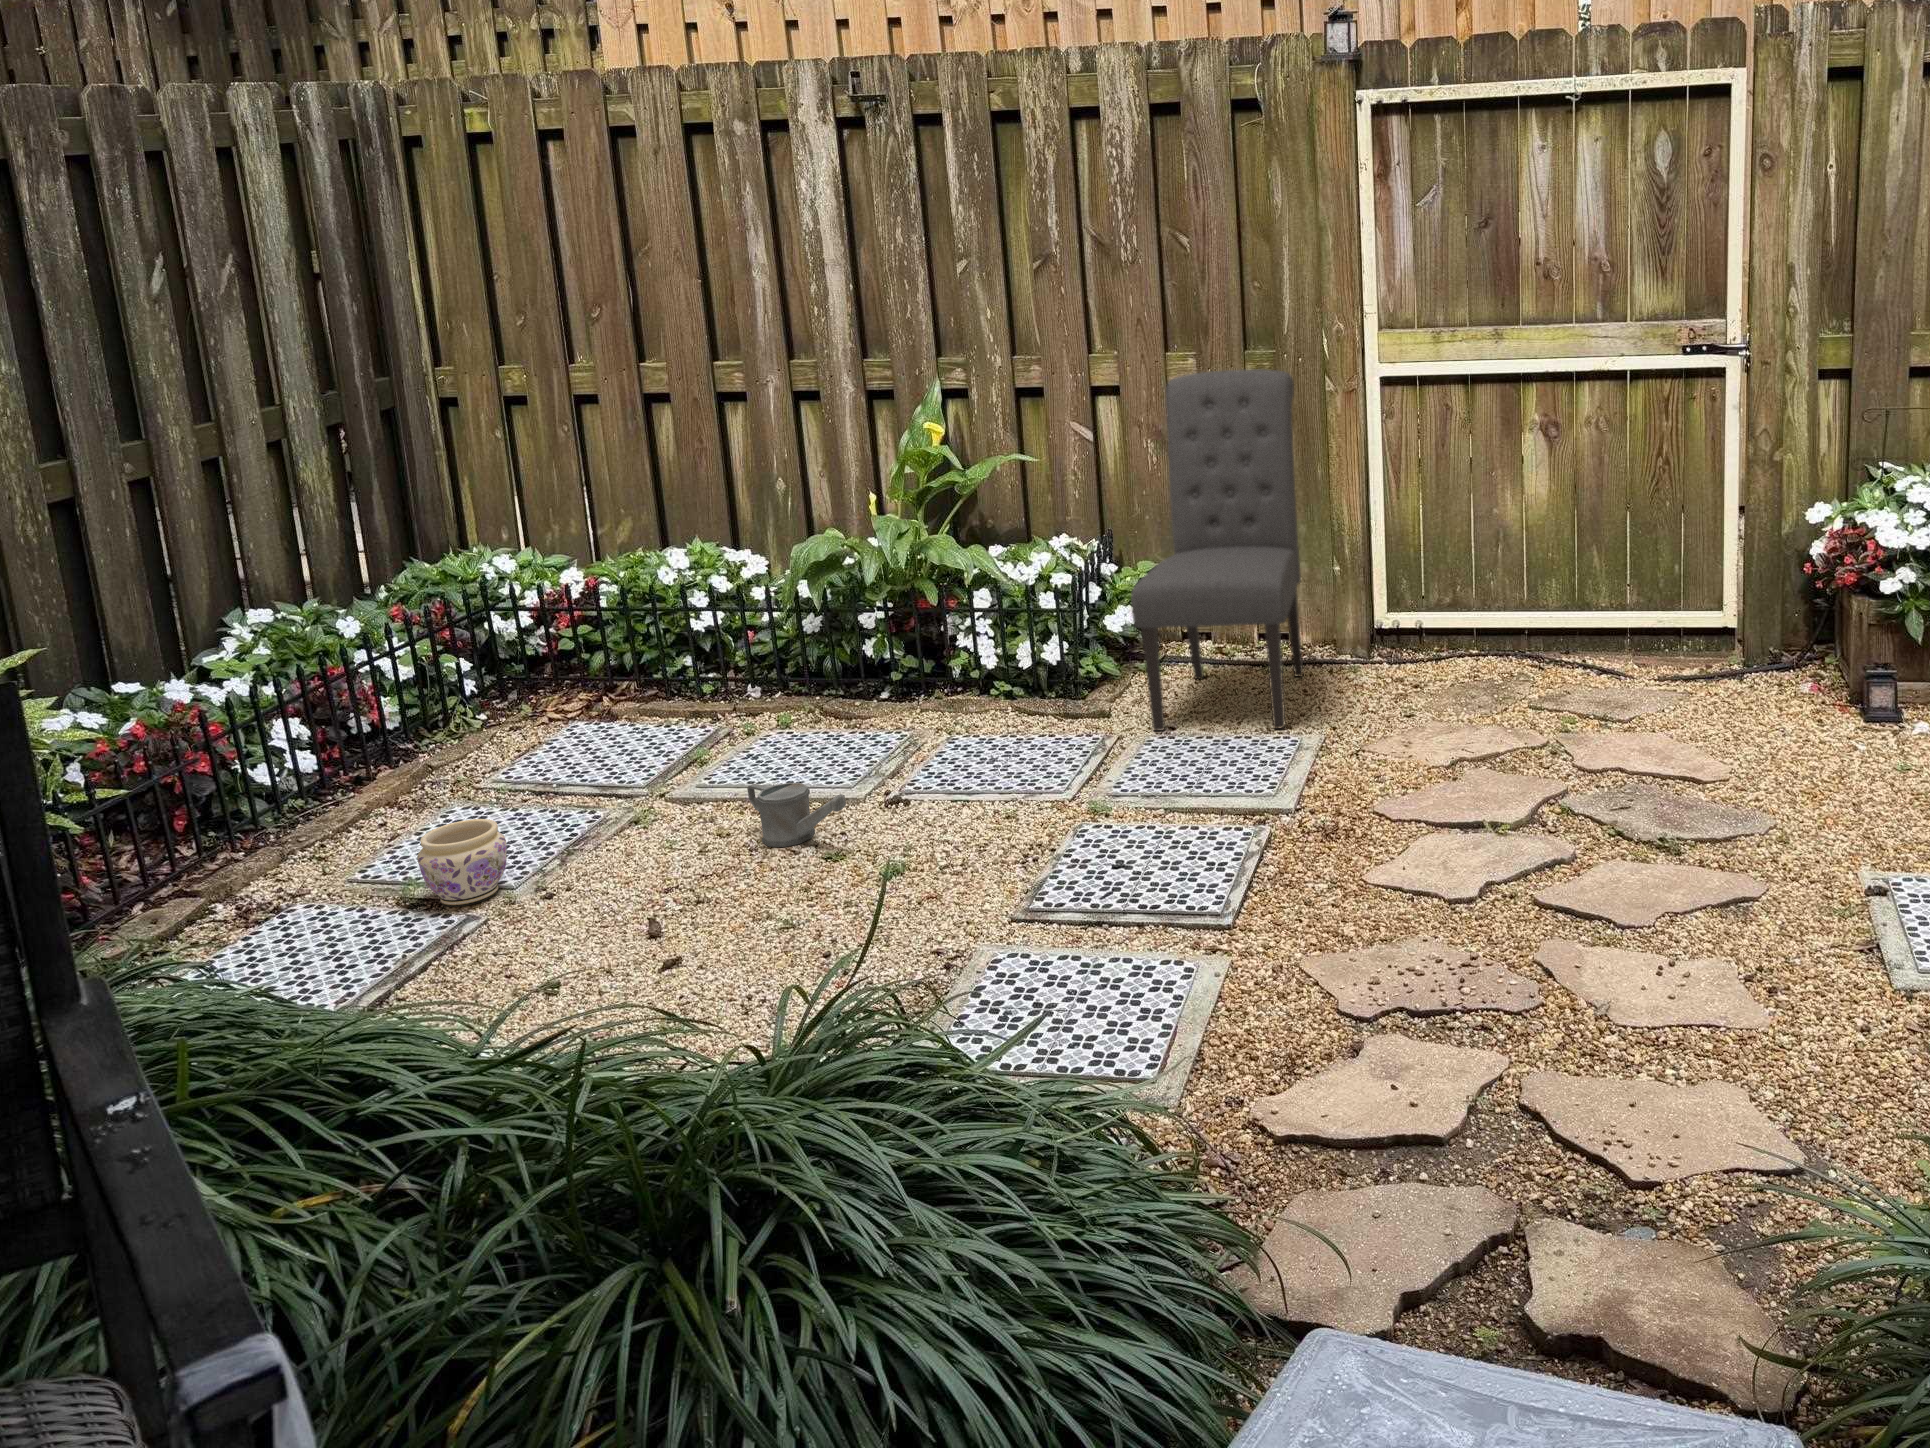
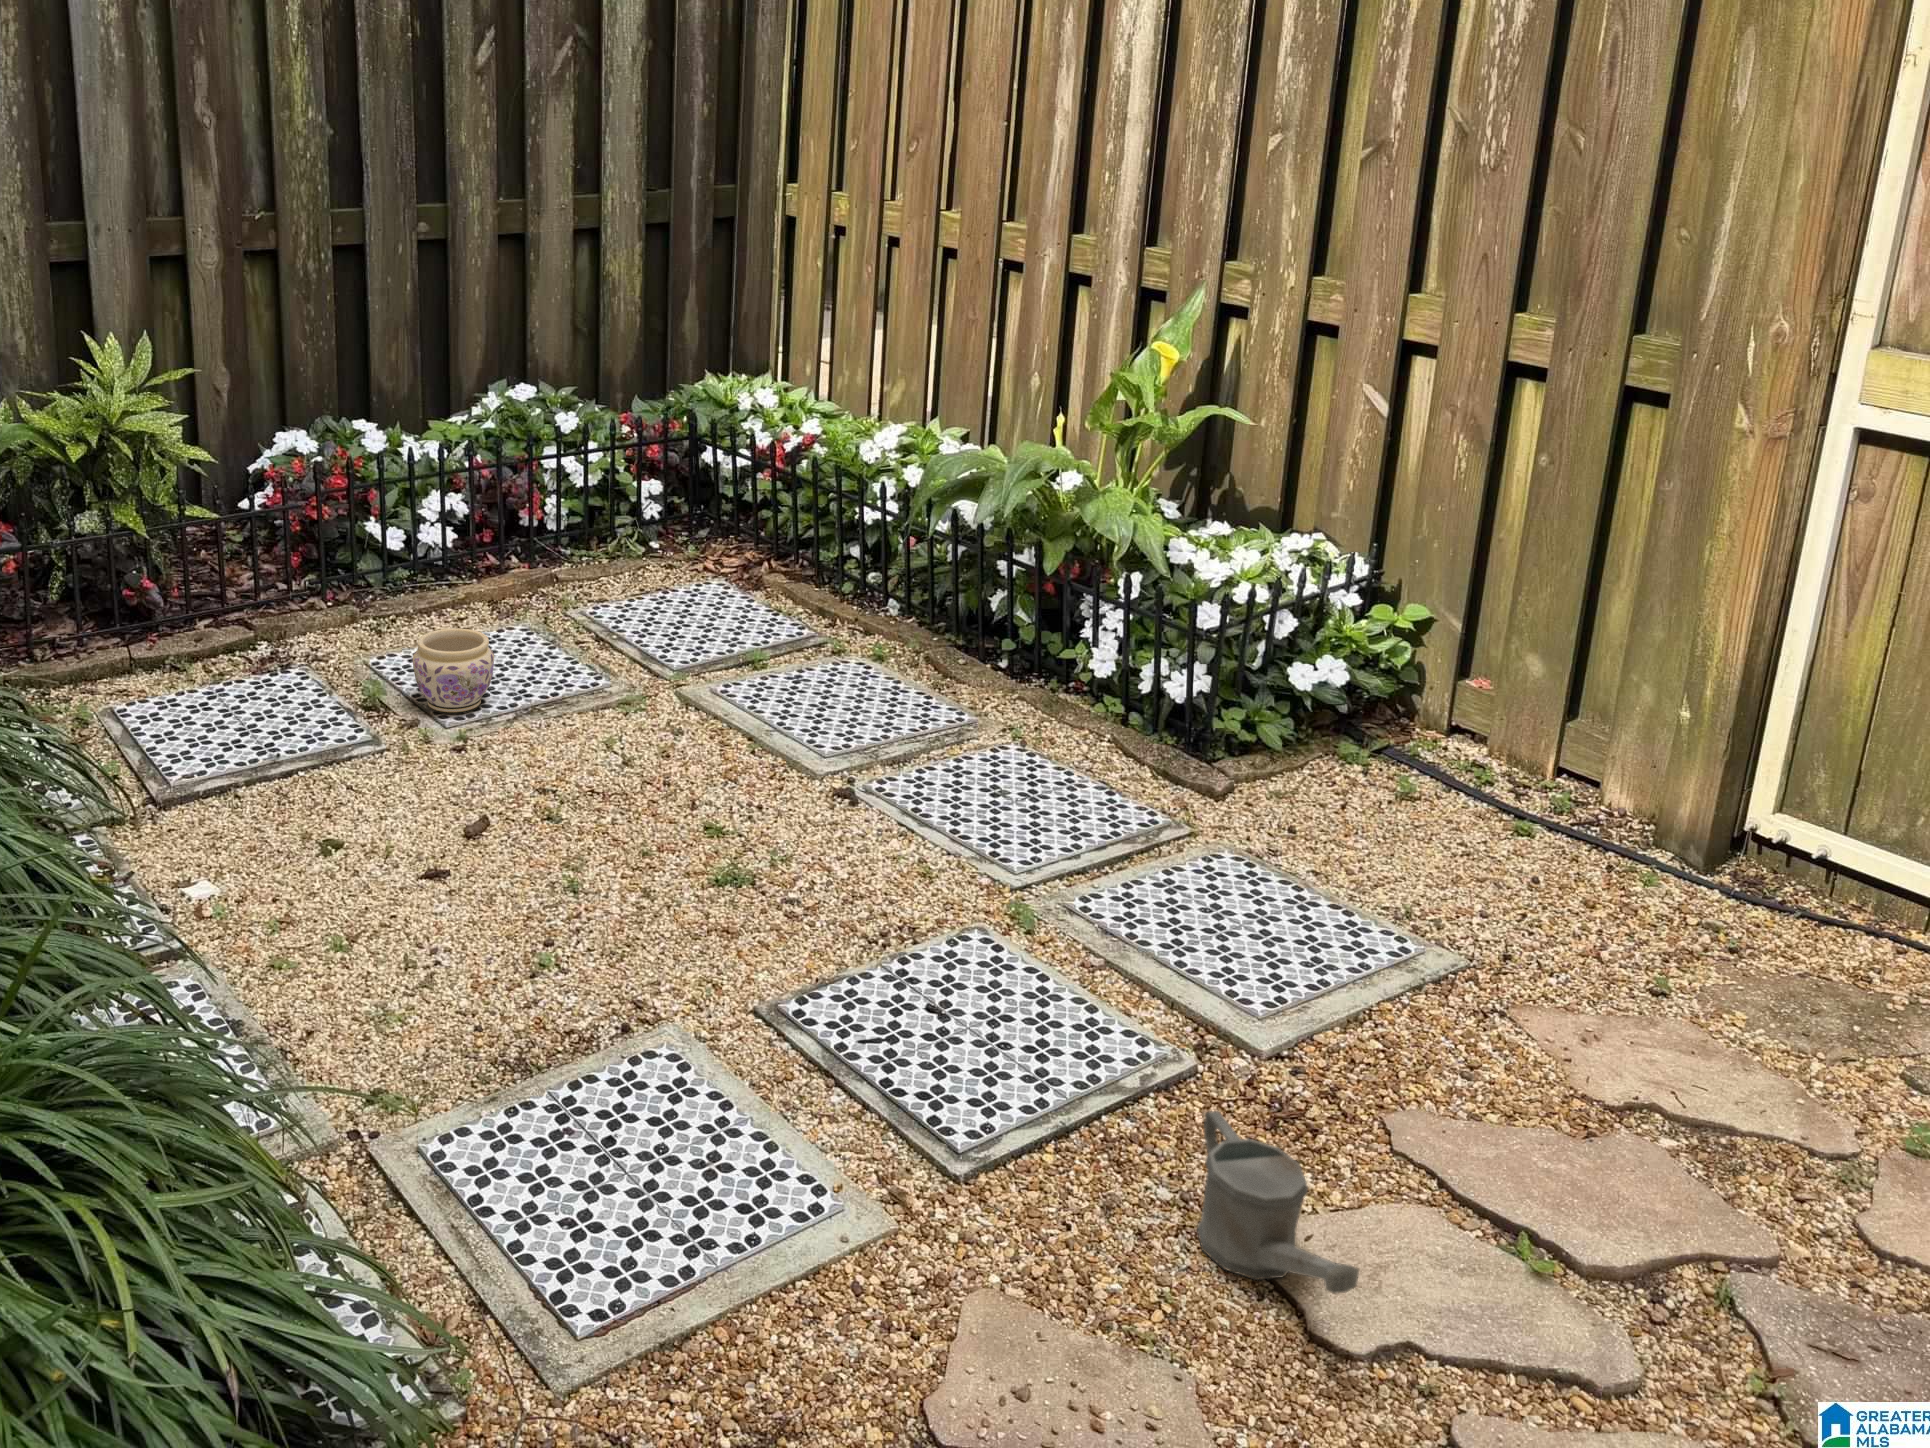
chair: present [1131,369,1303,731] -> none [1255,347,1683,907]
watering can: present [747,783,846,847] -> present [1197,1111,1359,1294]

